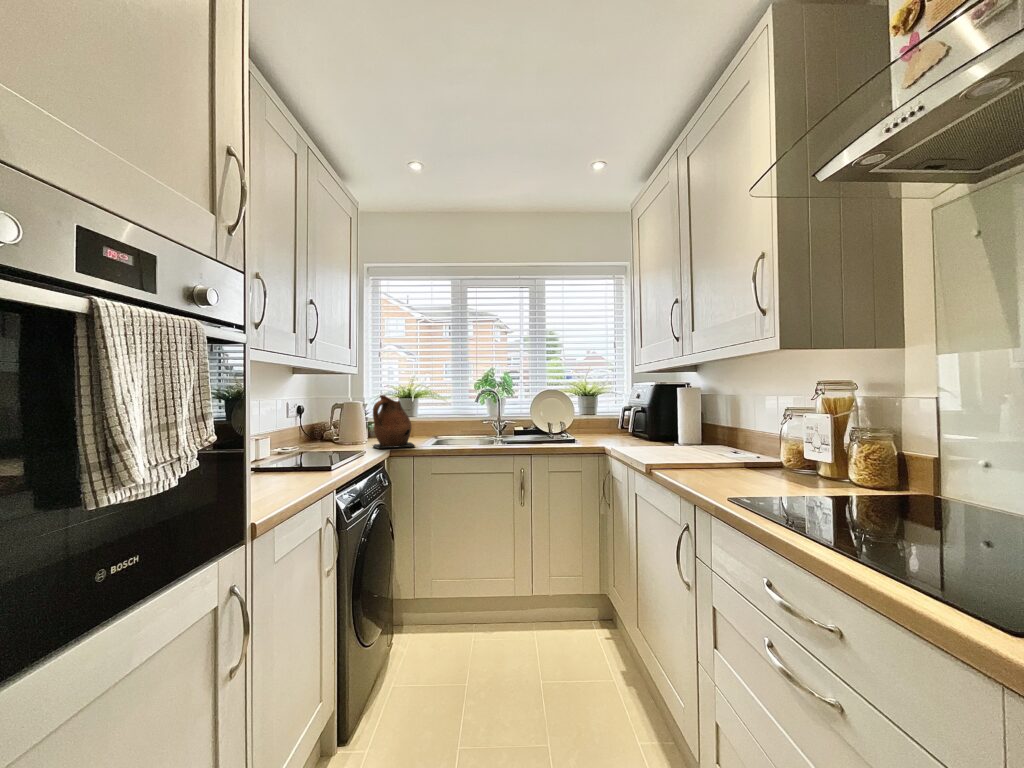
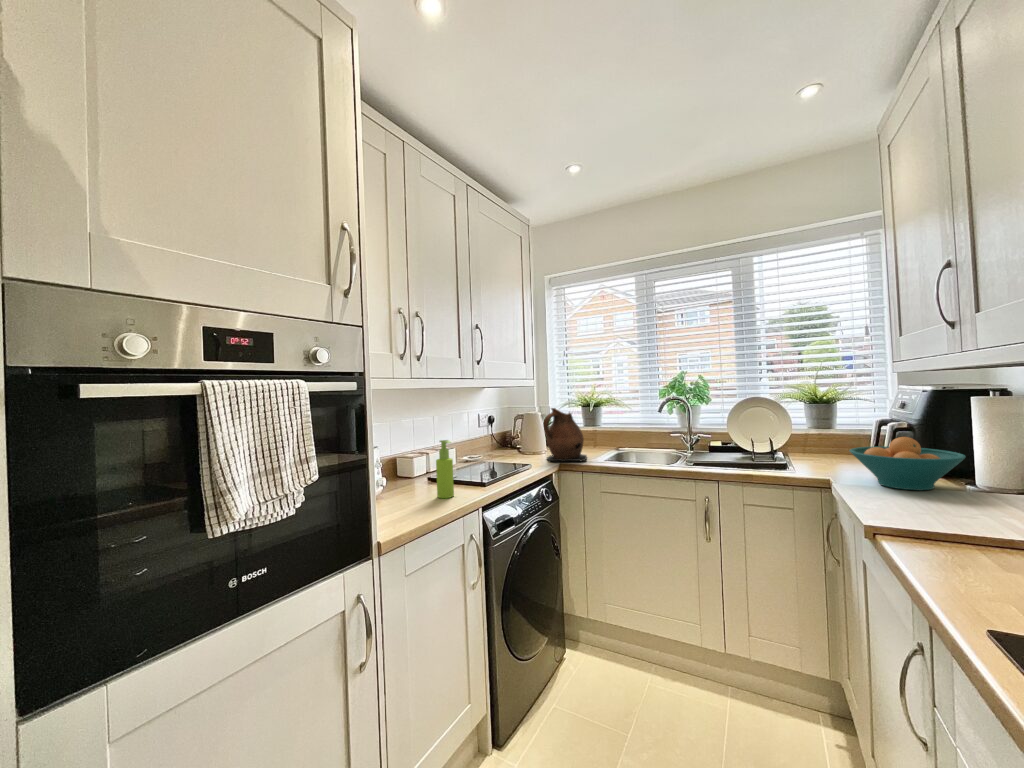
fruit bowl: none [620,414,680,448] -> present [849,437,966,490]
soap dispenser: none [285,418,307,481] -> present [436,440,454,498]

